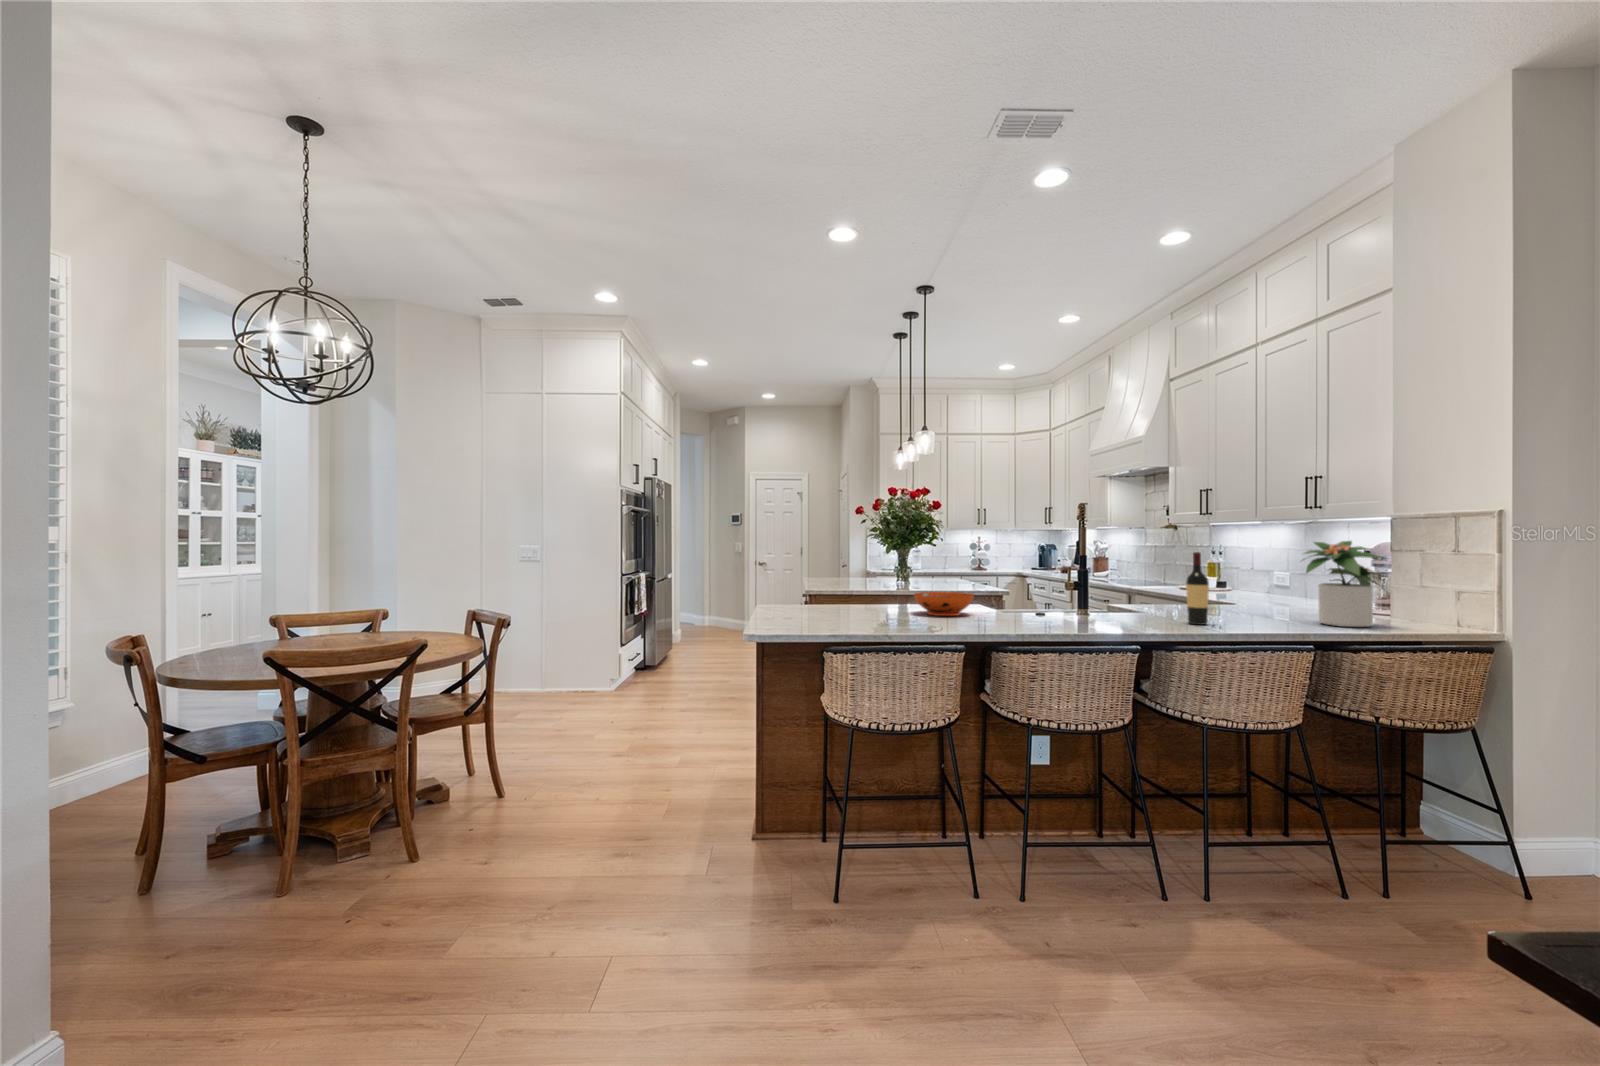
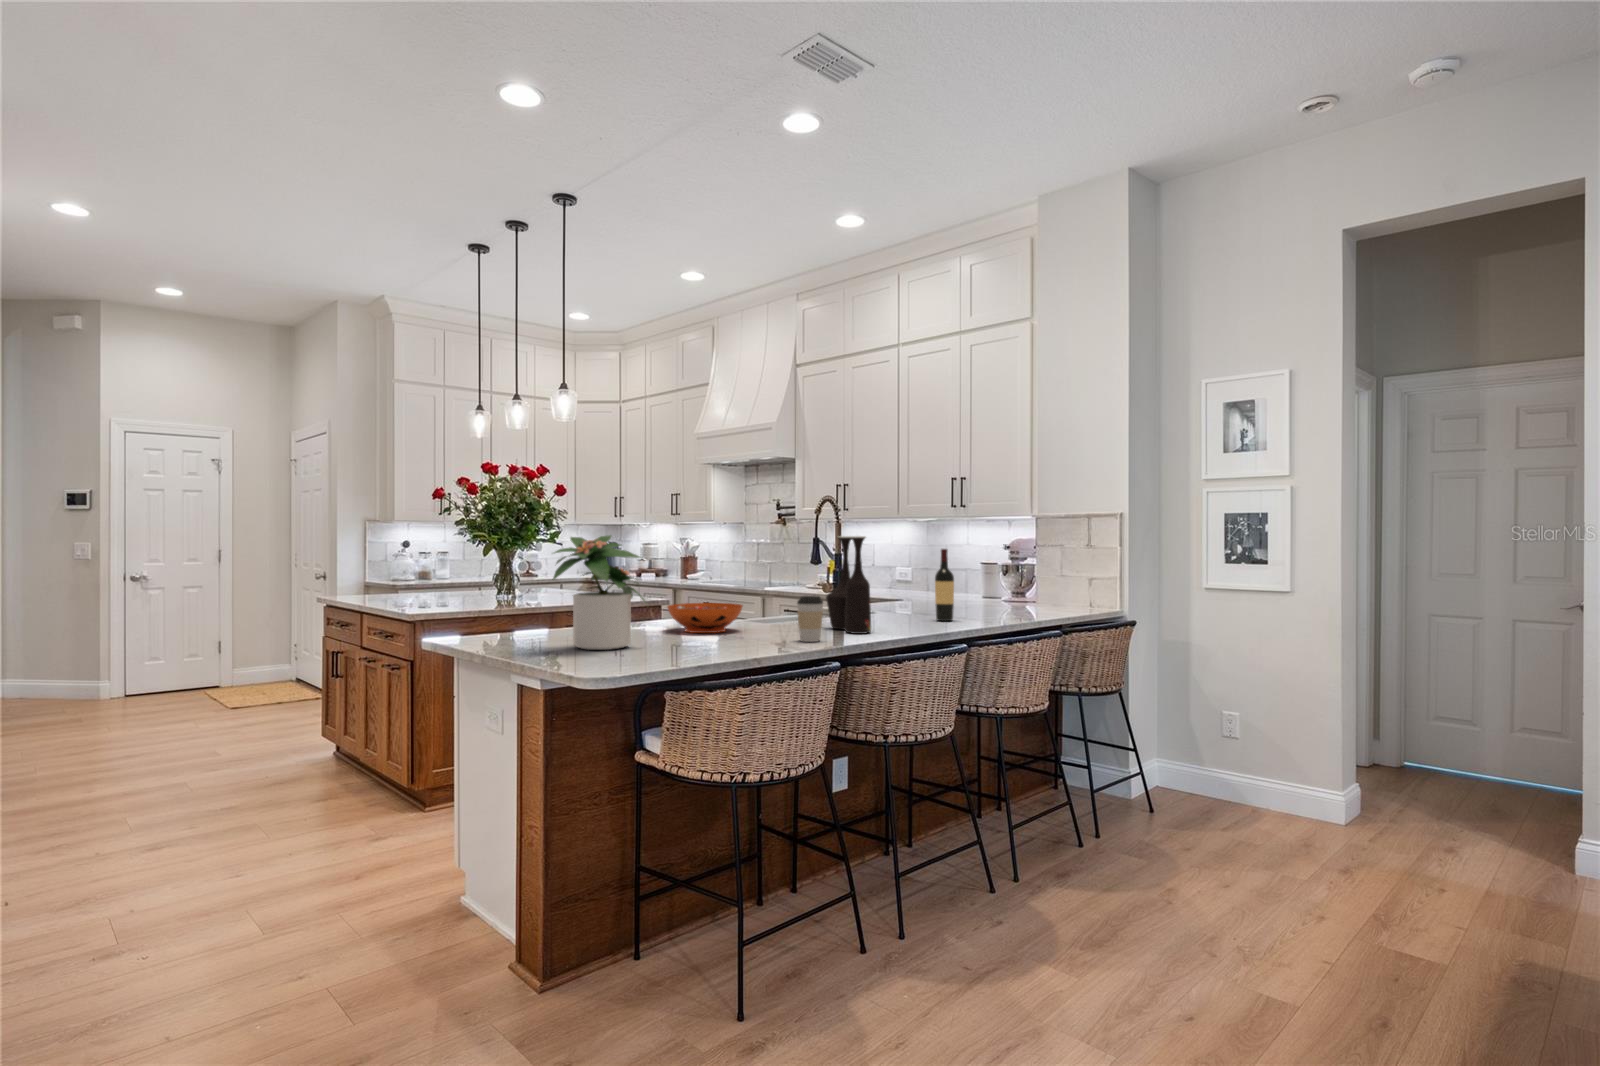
vase: none [1045,540,1083,627] -> present [826,536,871,634]
potted plant: present [1305,541,1381,627] -> present [552,535,645,650]
coffee cup: none [979,591,1003,629] -> present [797,596,823,642]

